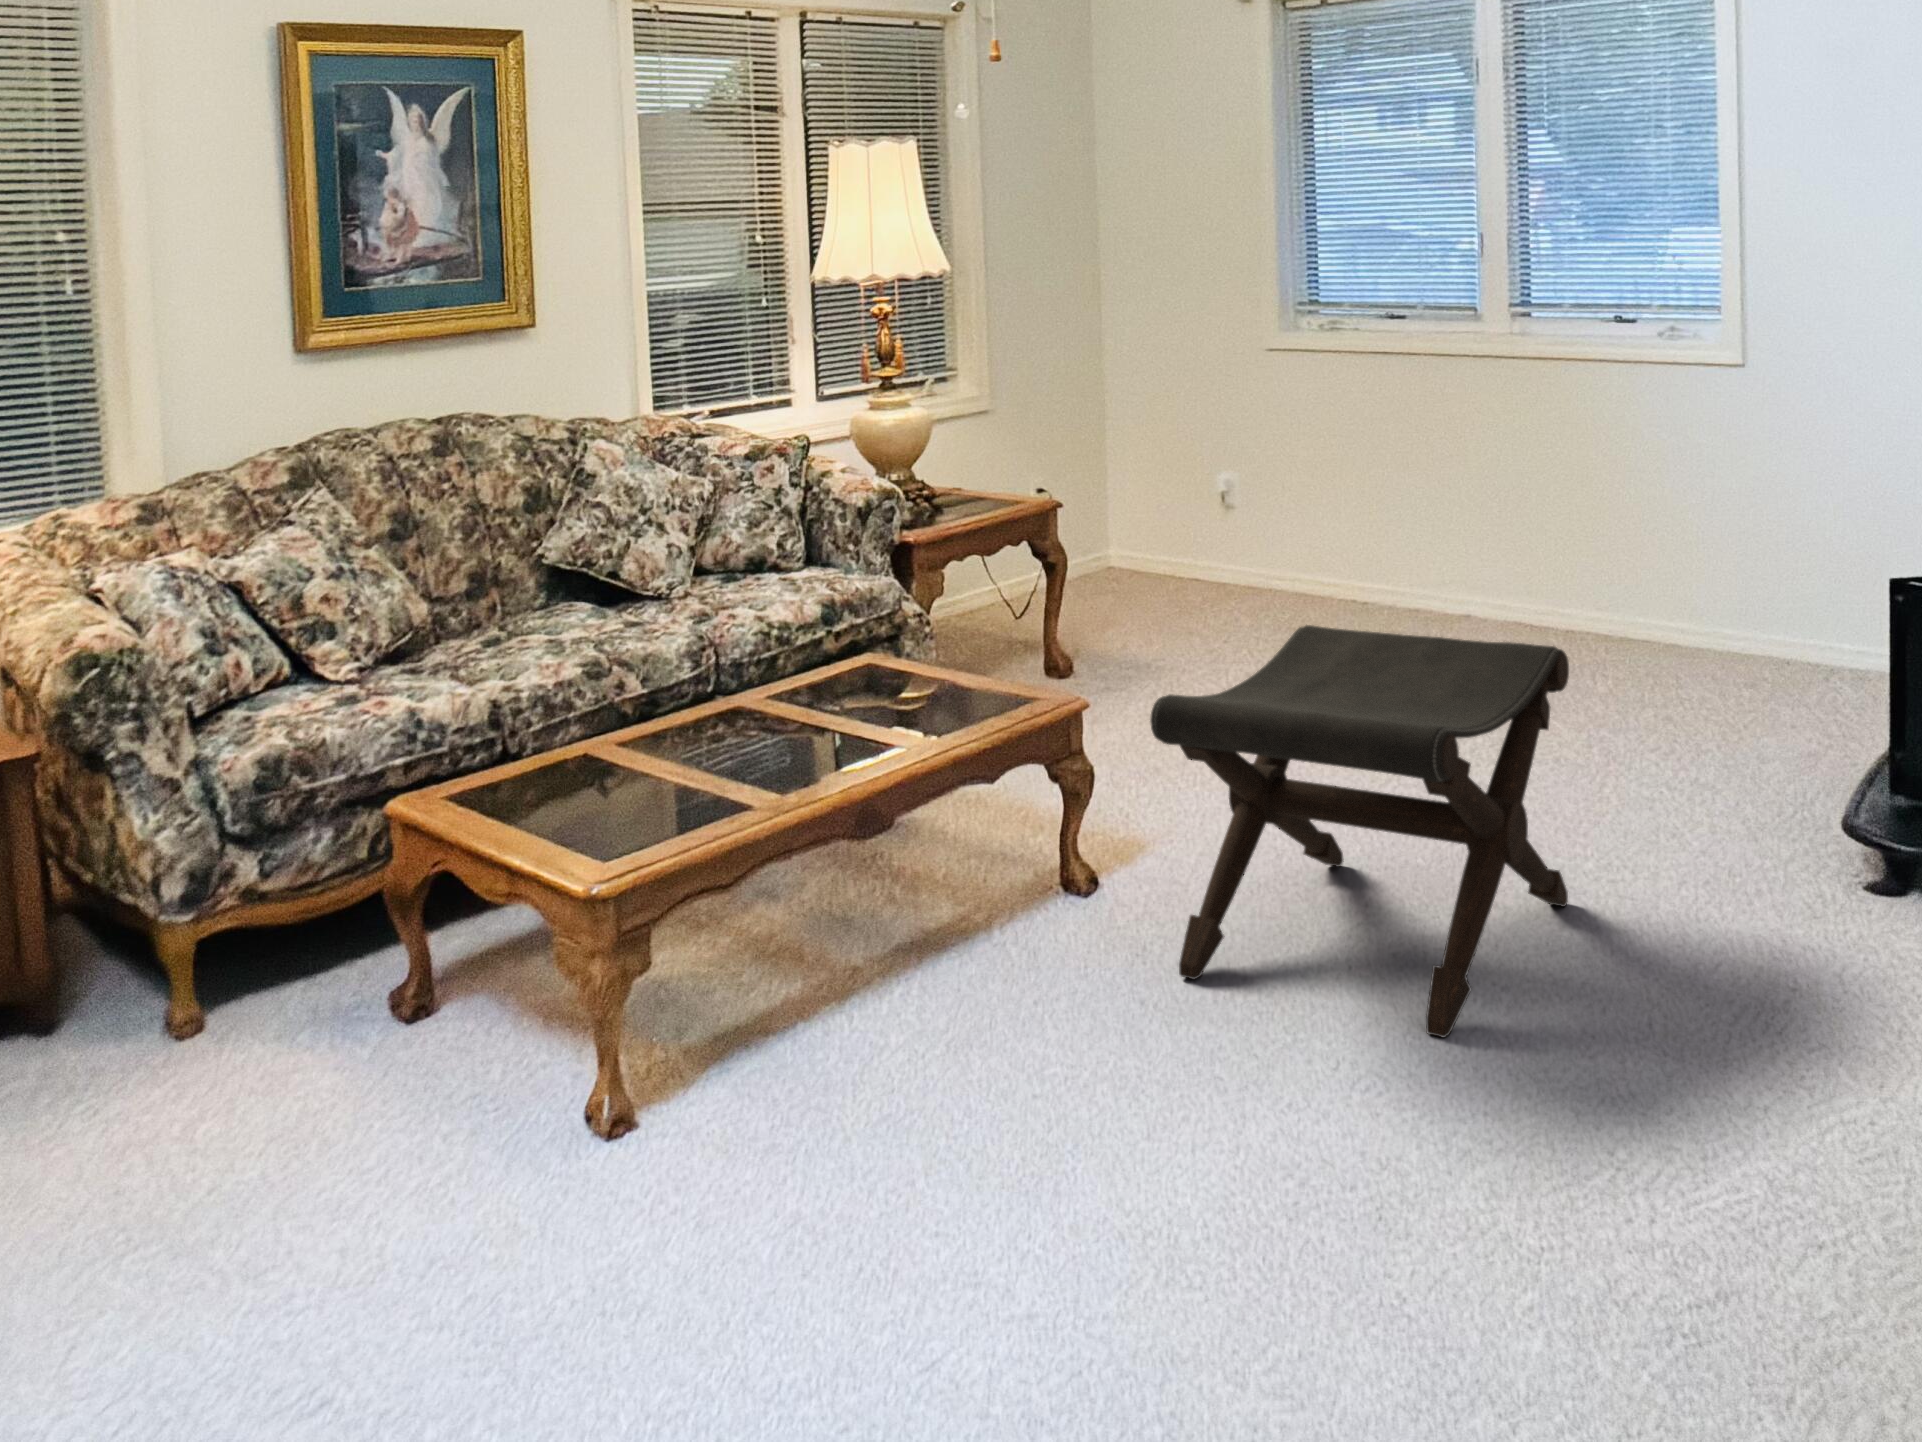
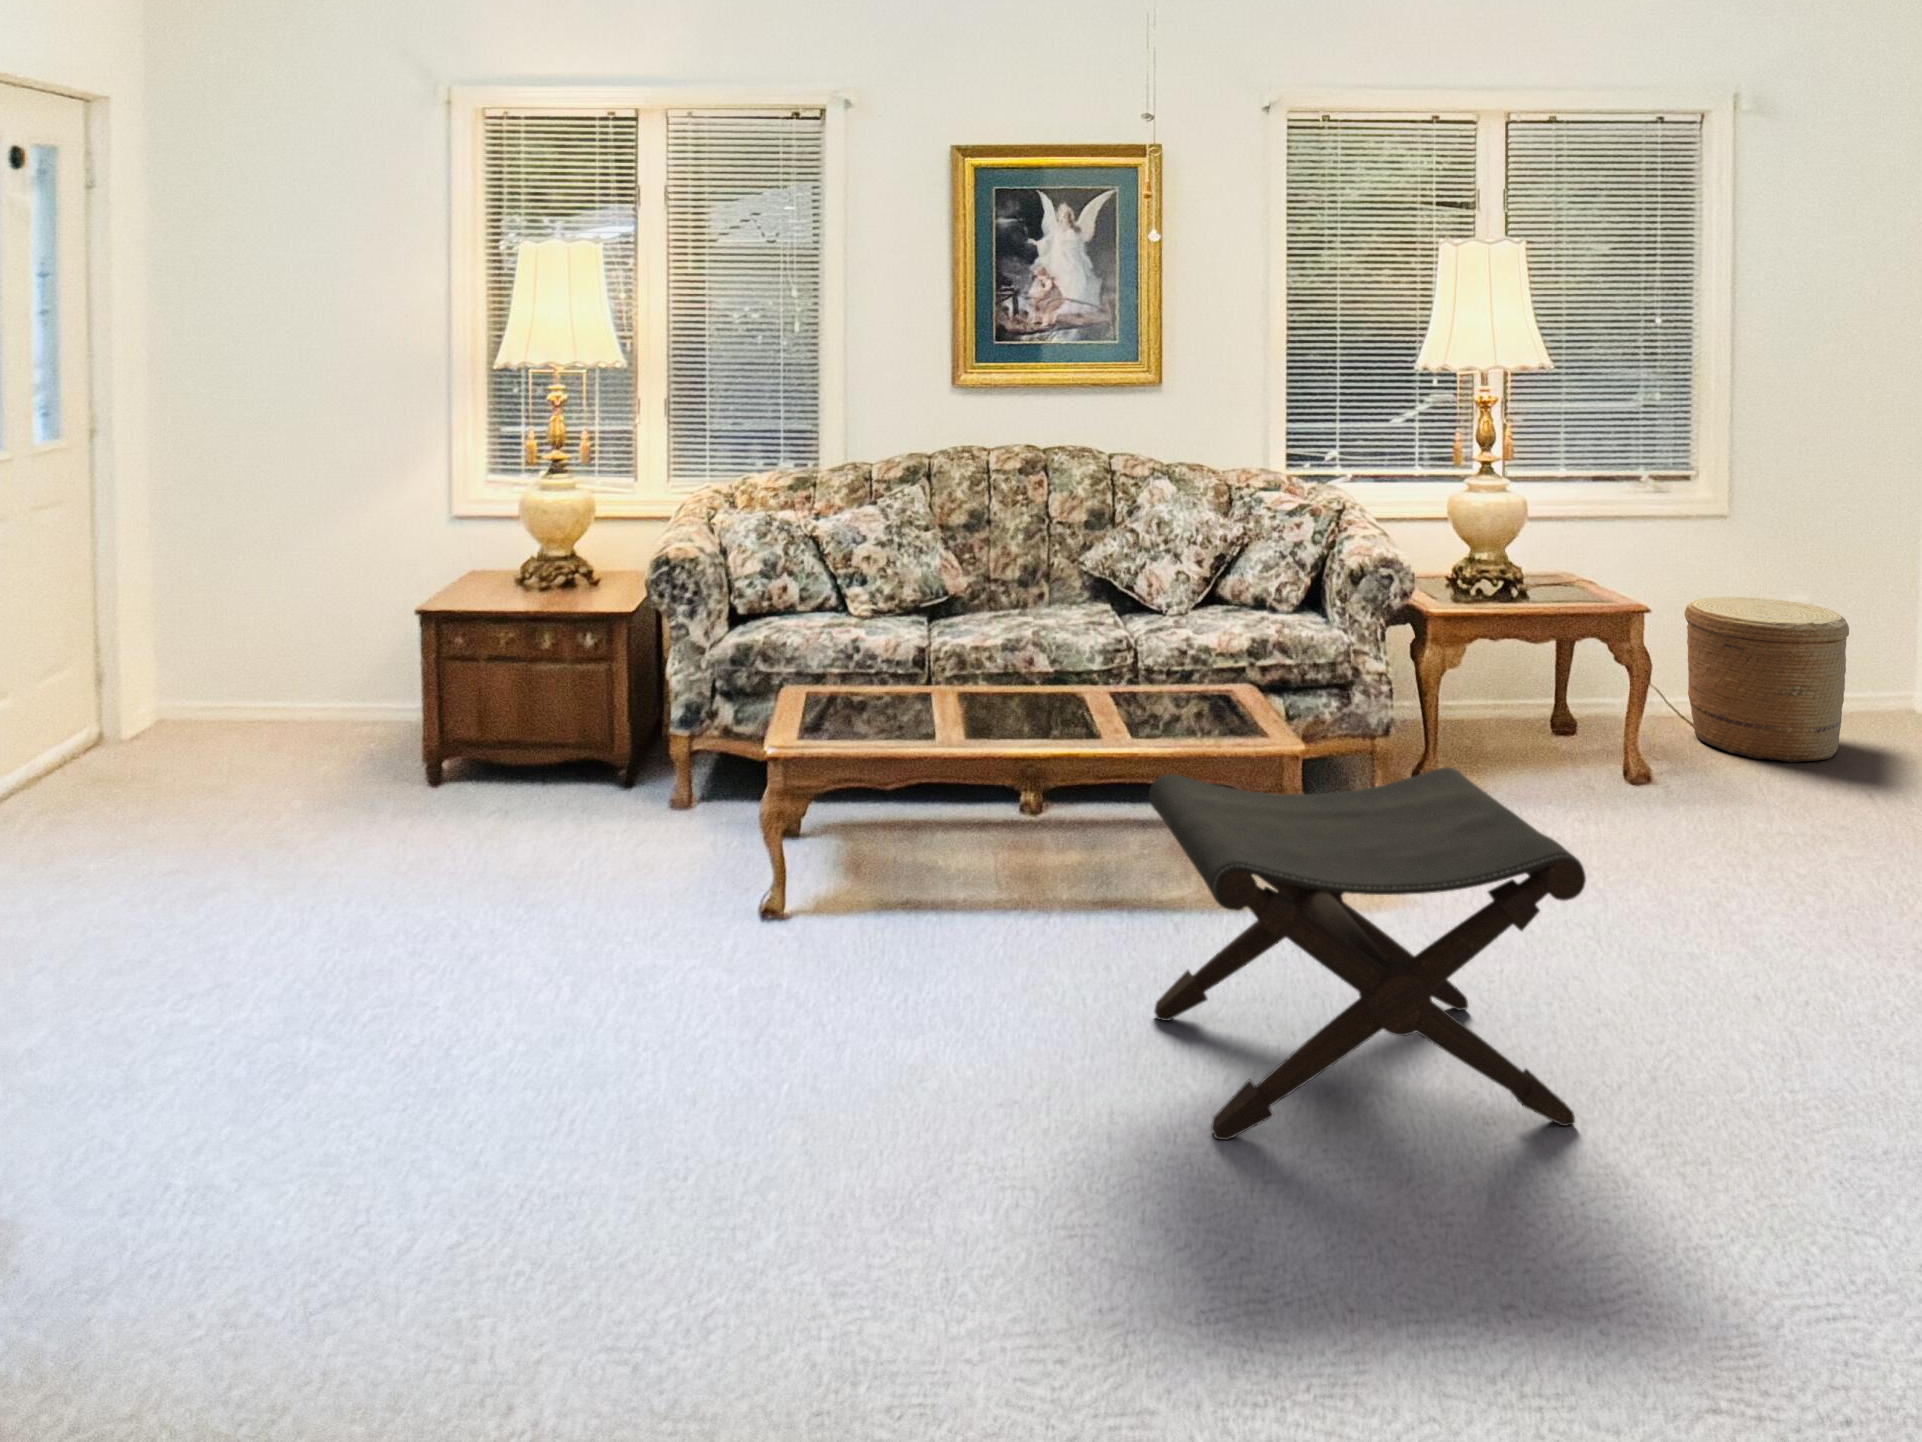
woven basket: none [984,483,1123,632] -> present [1685,597,1849,763]

